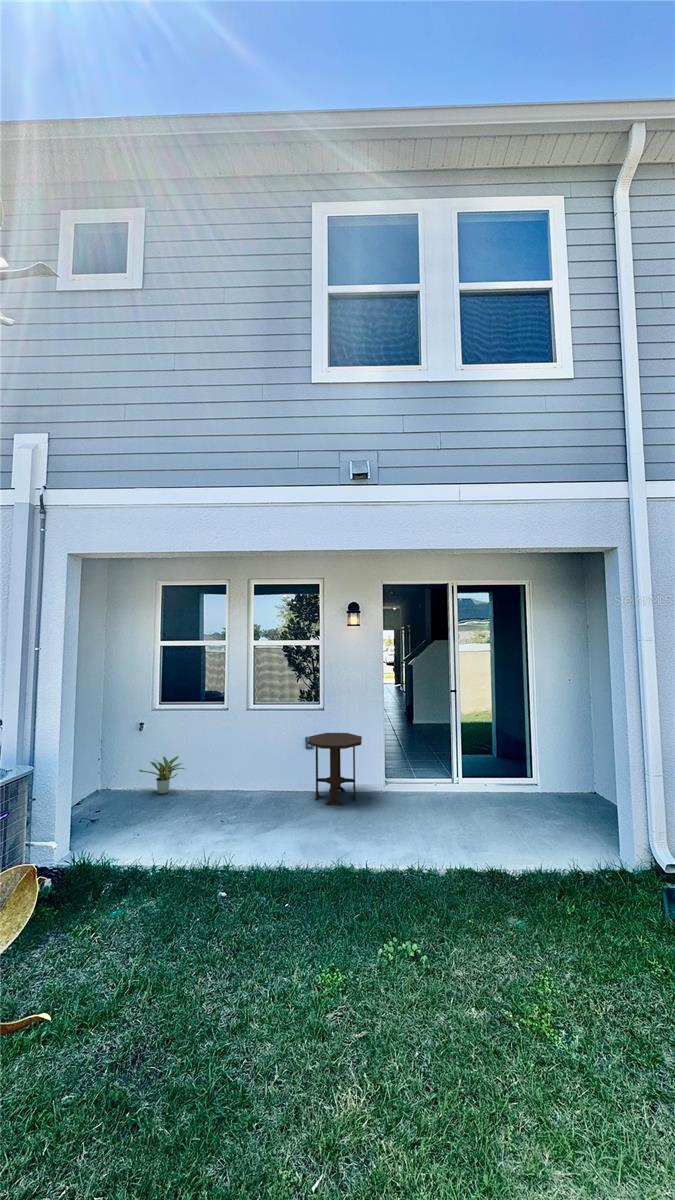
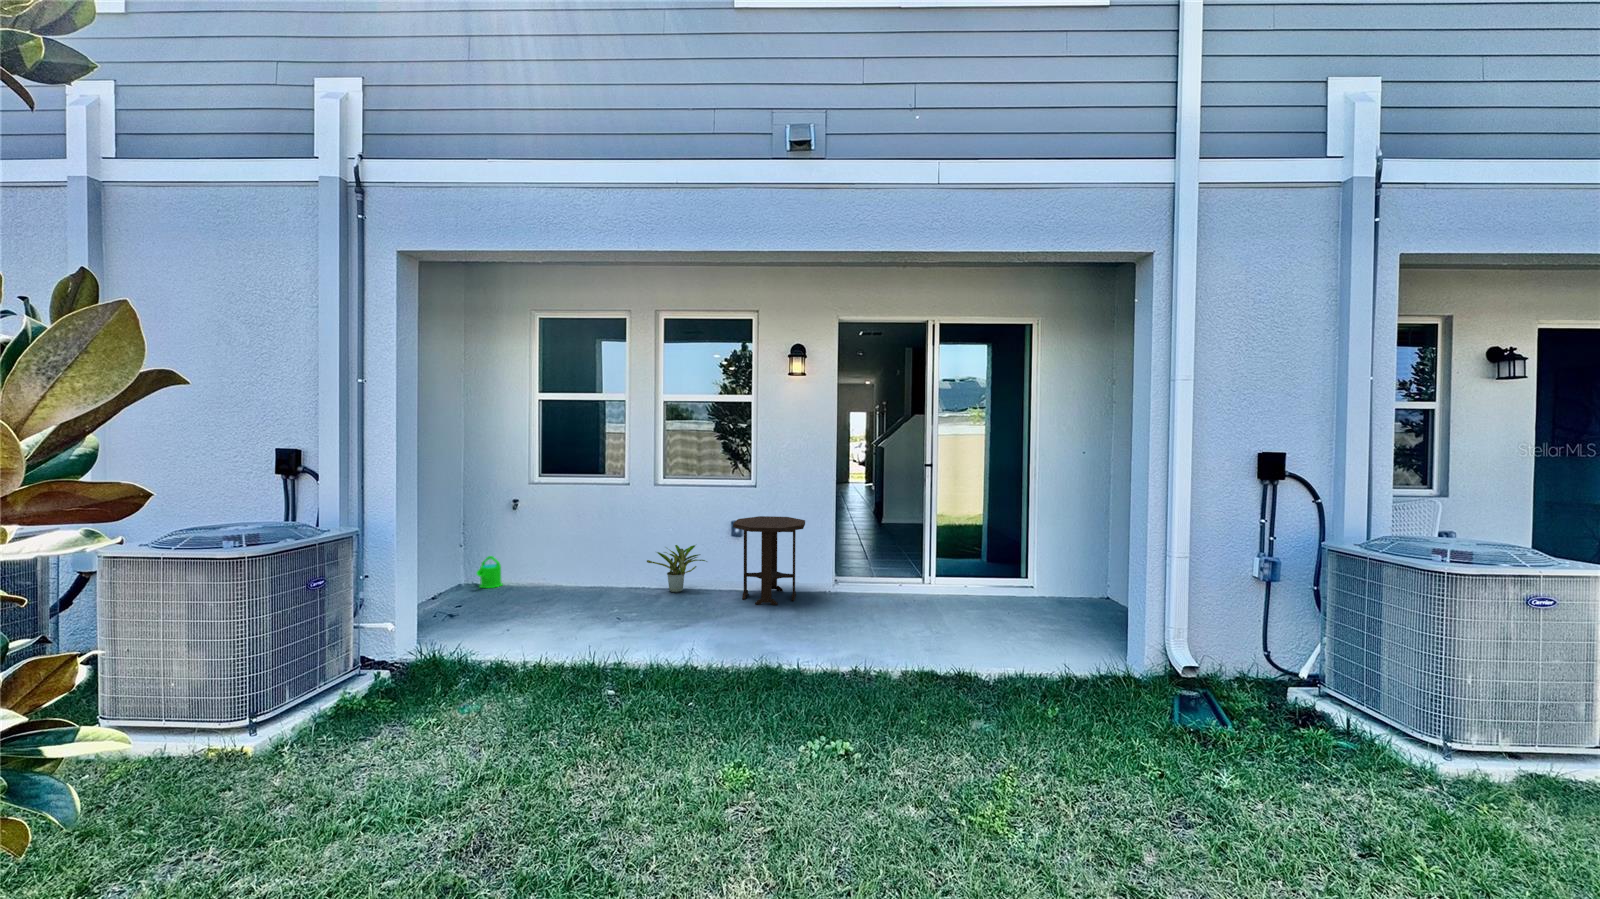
potted plant: present [139,756,185,794] -> present [647,545,707,592]
watering can: none [111,767,130,793] -> present [477,556,503,588]

